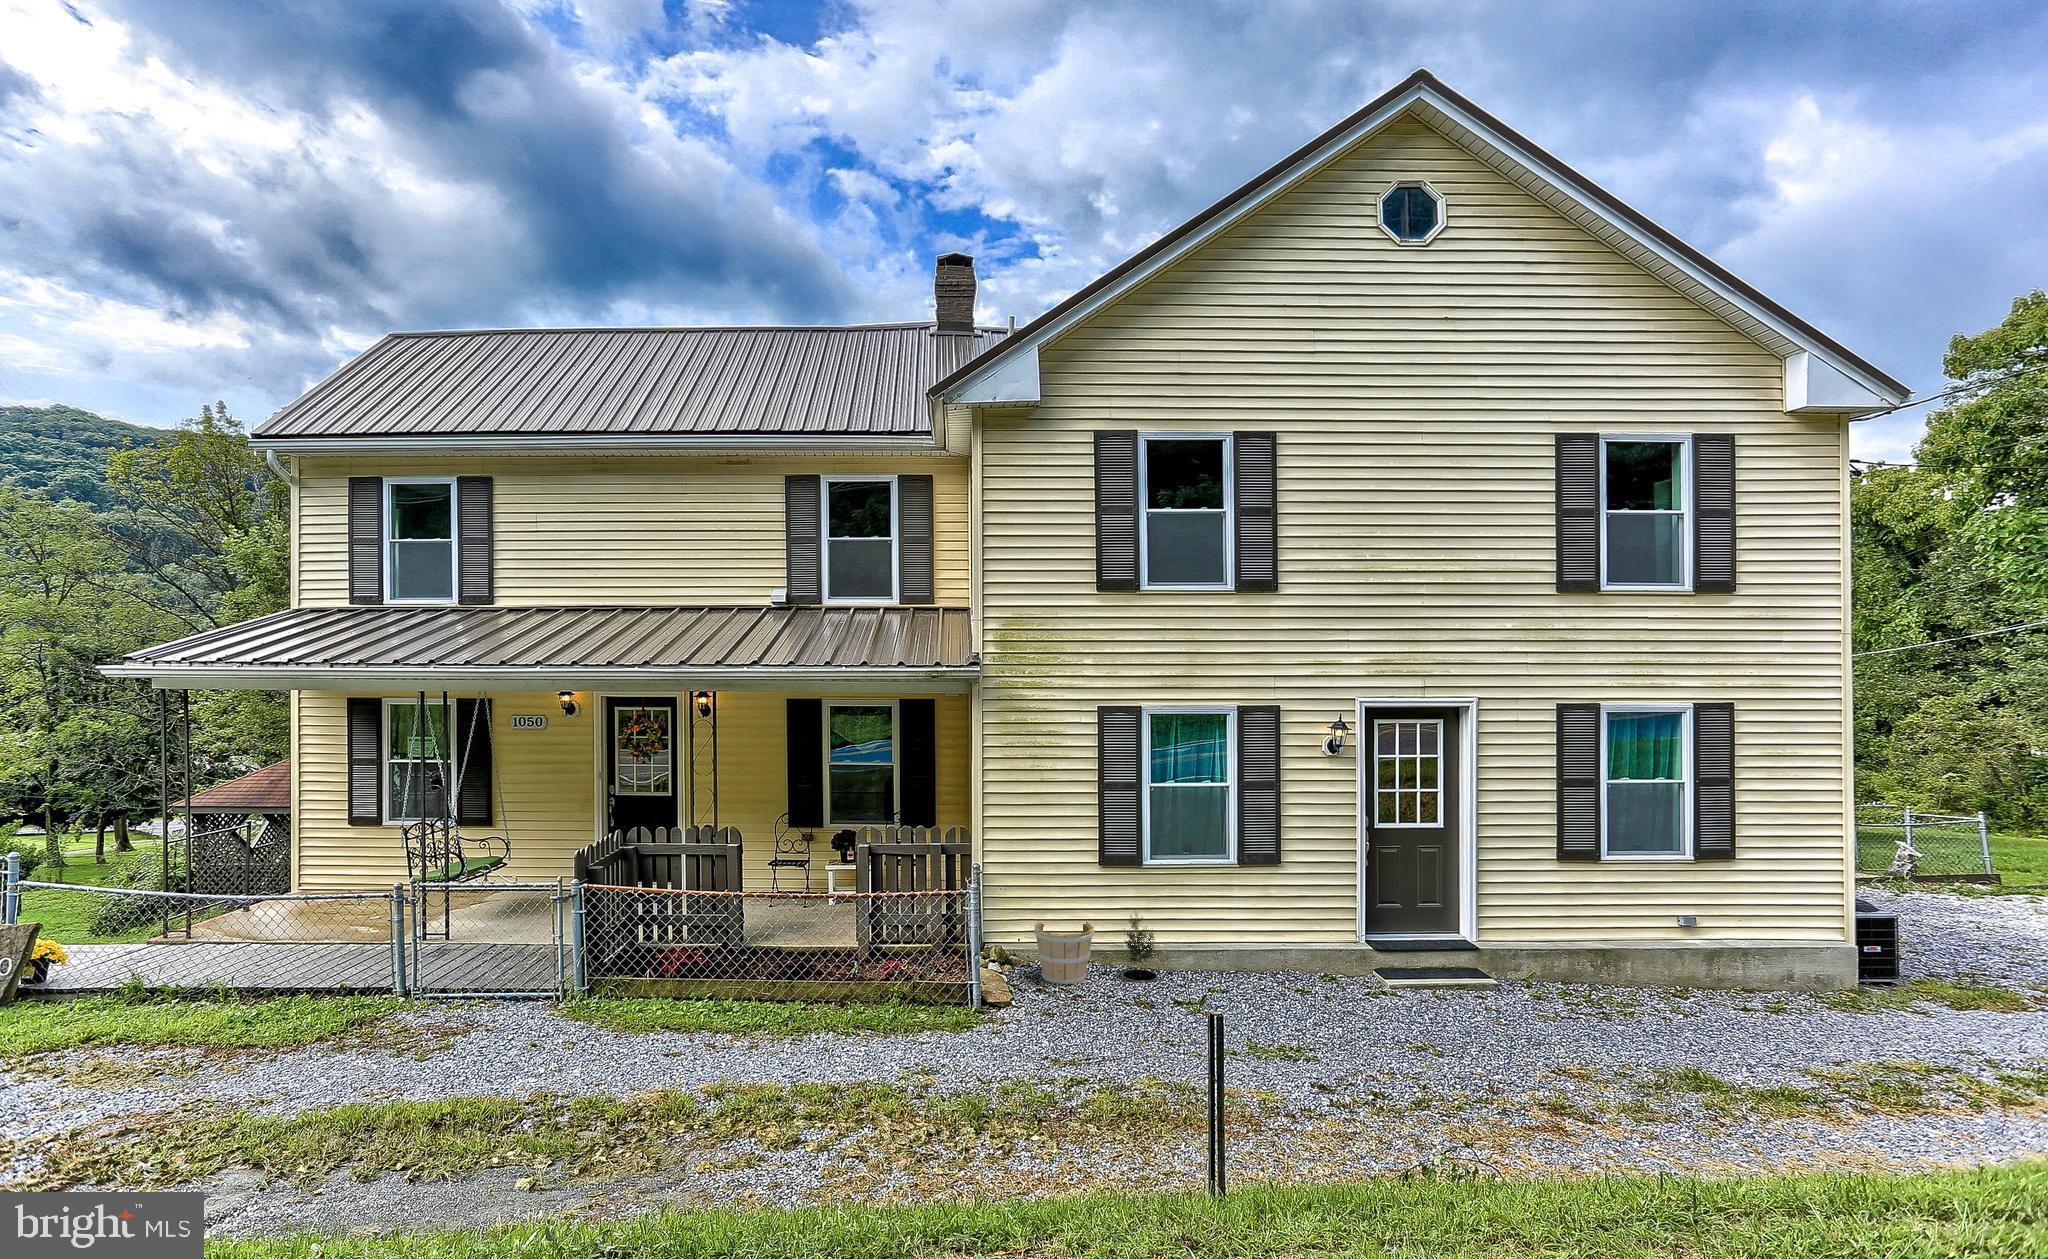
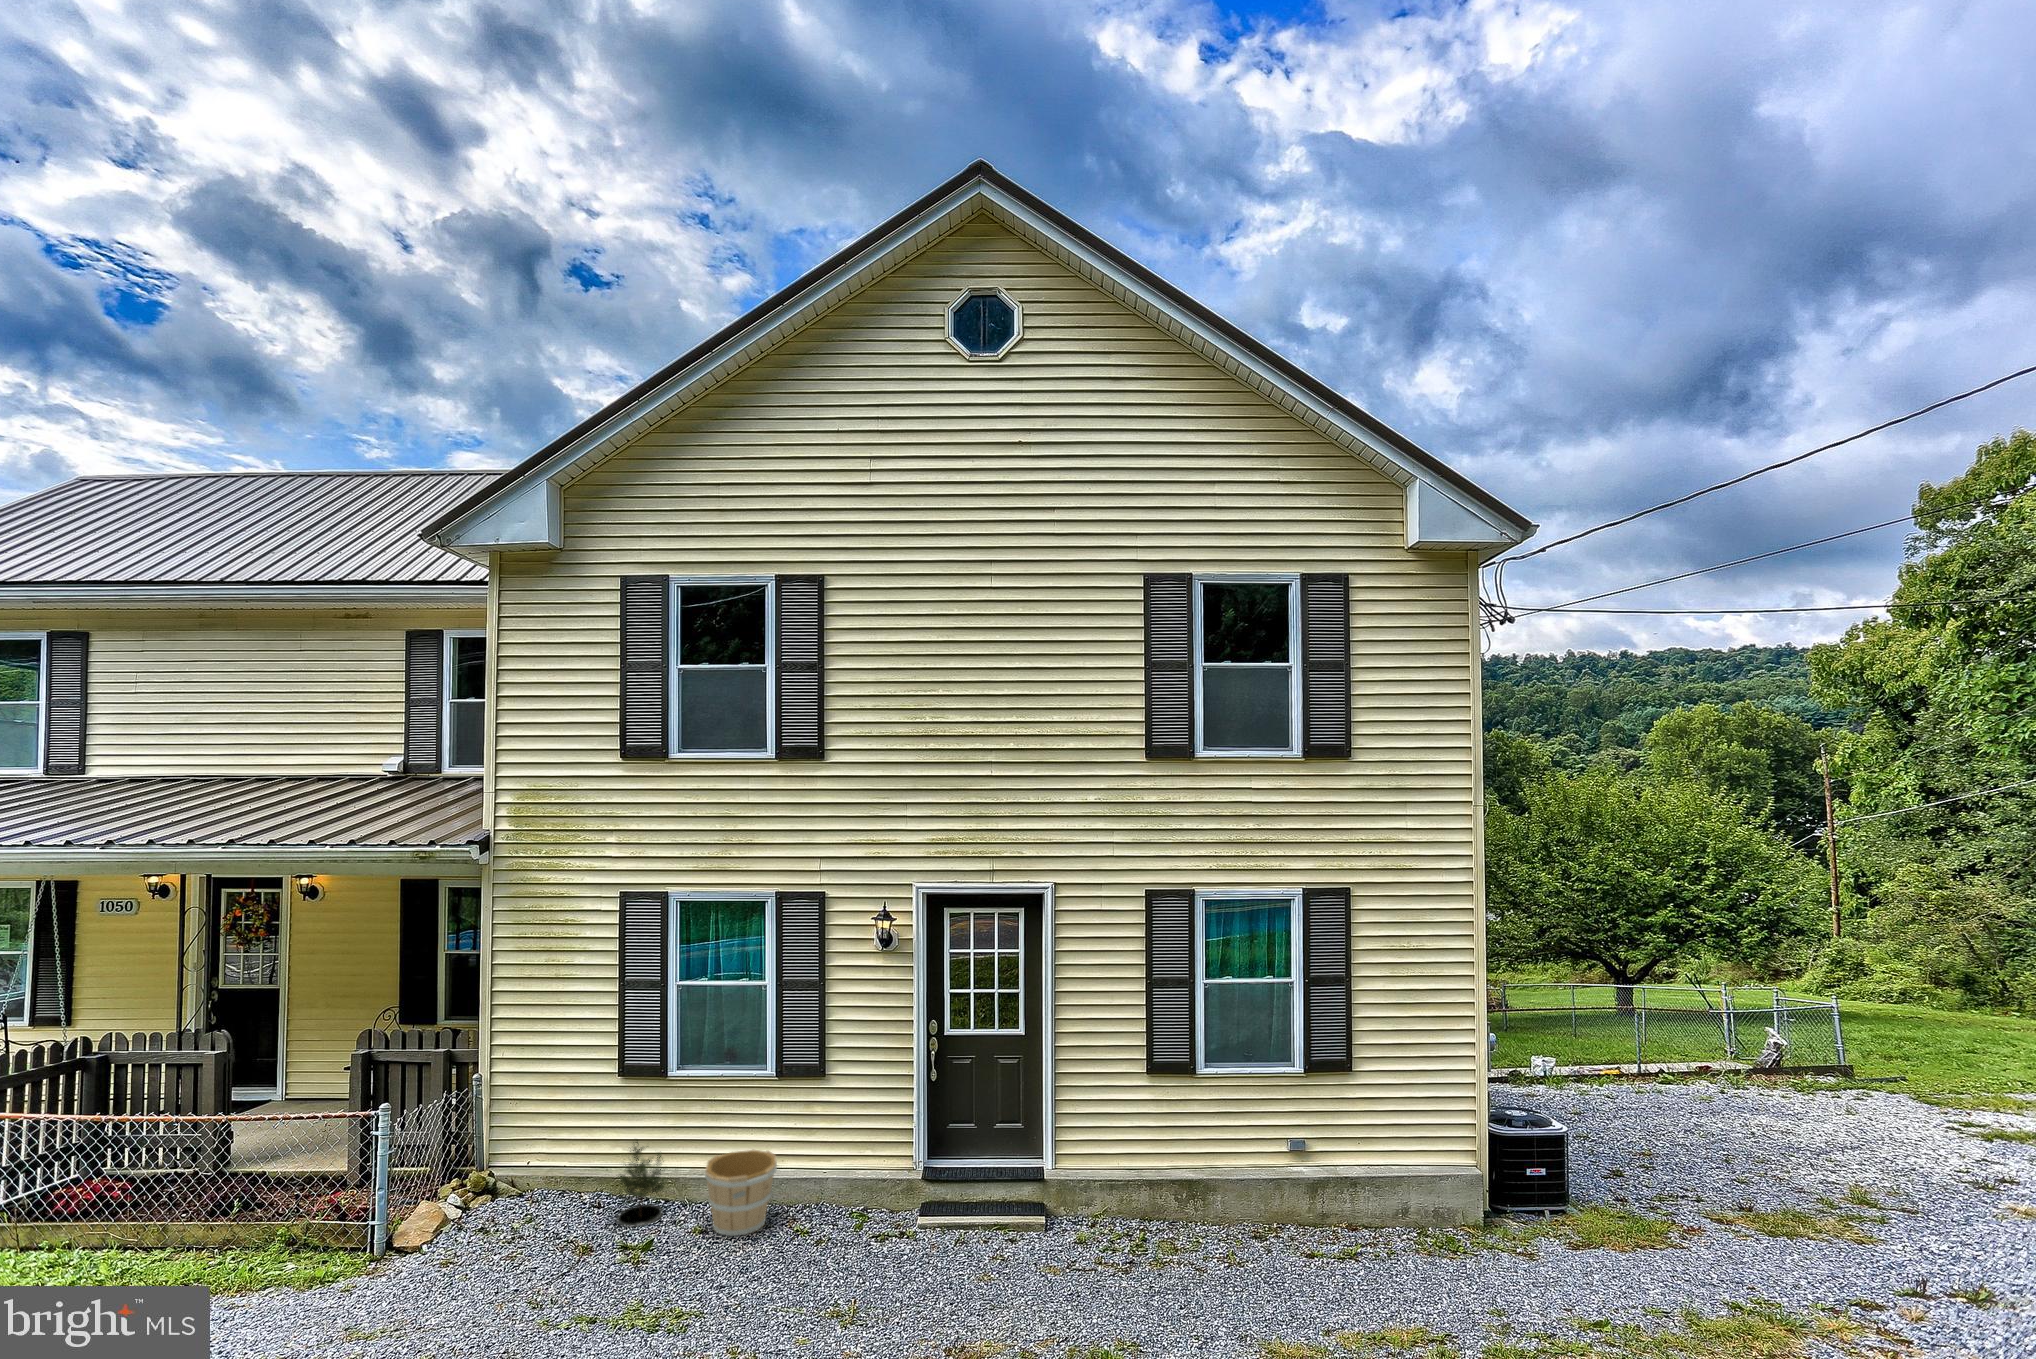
wooden bucket: present [1034,922,1094,984] -> present [705,1150,777,1236]

